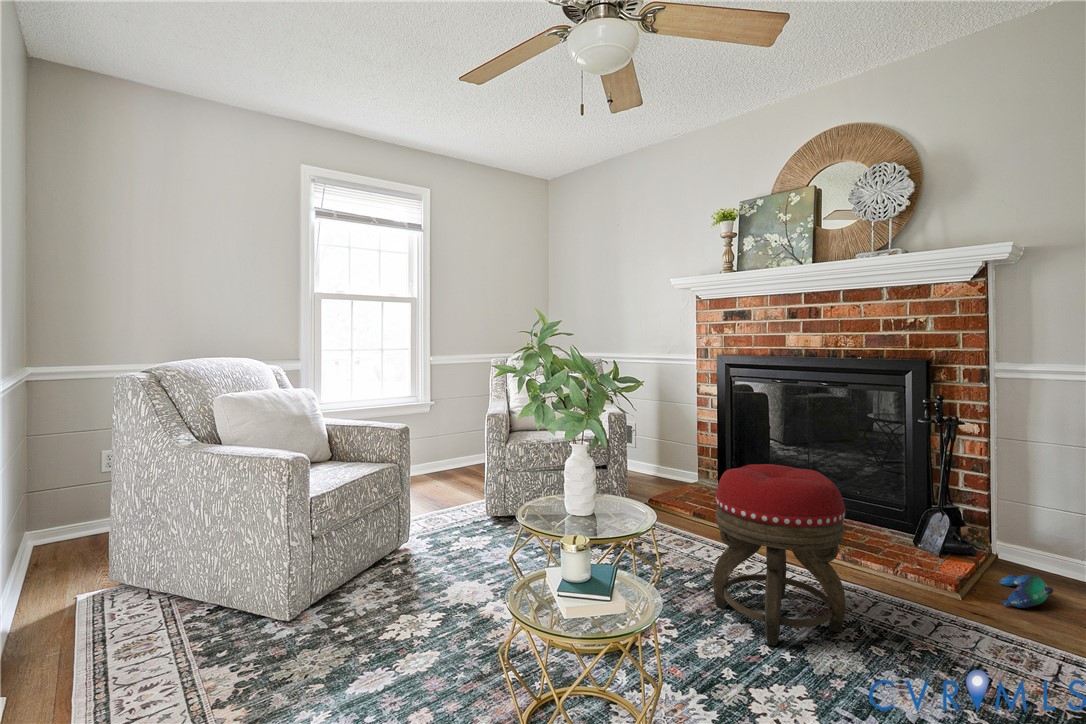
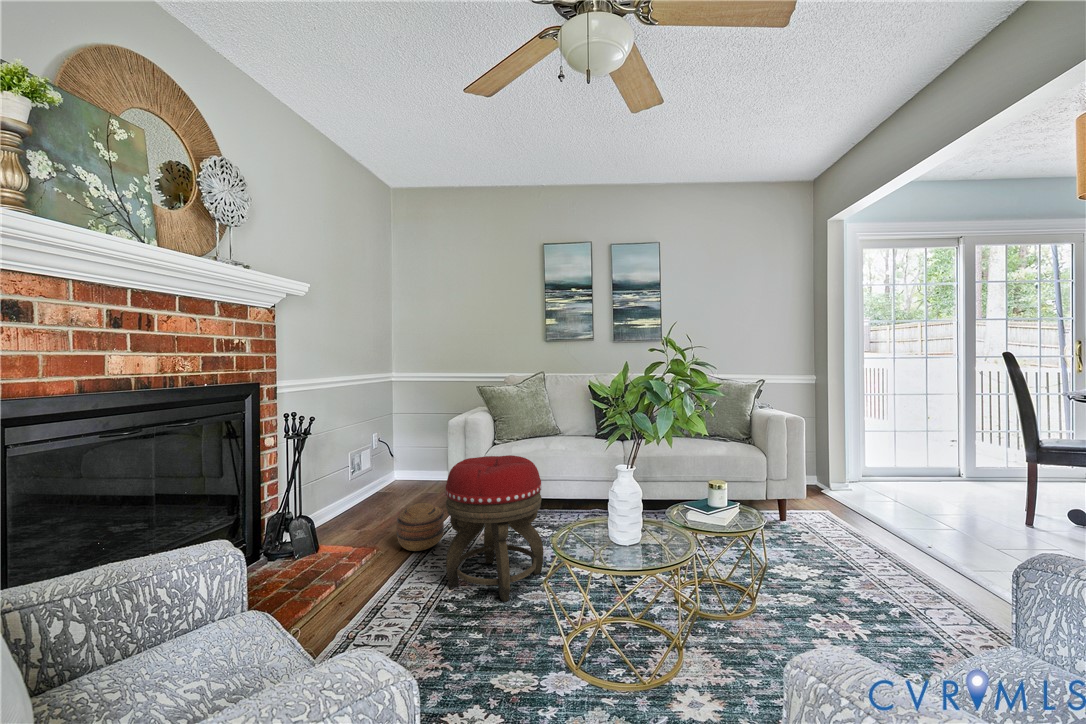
basket: none [889,548,970,619] -> present [397,503,444,551]
plush toy: present [999,575,1054,608] -> none [340,513,391,535]

